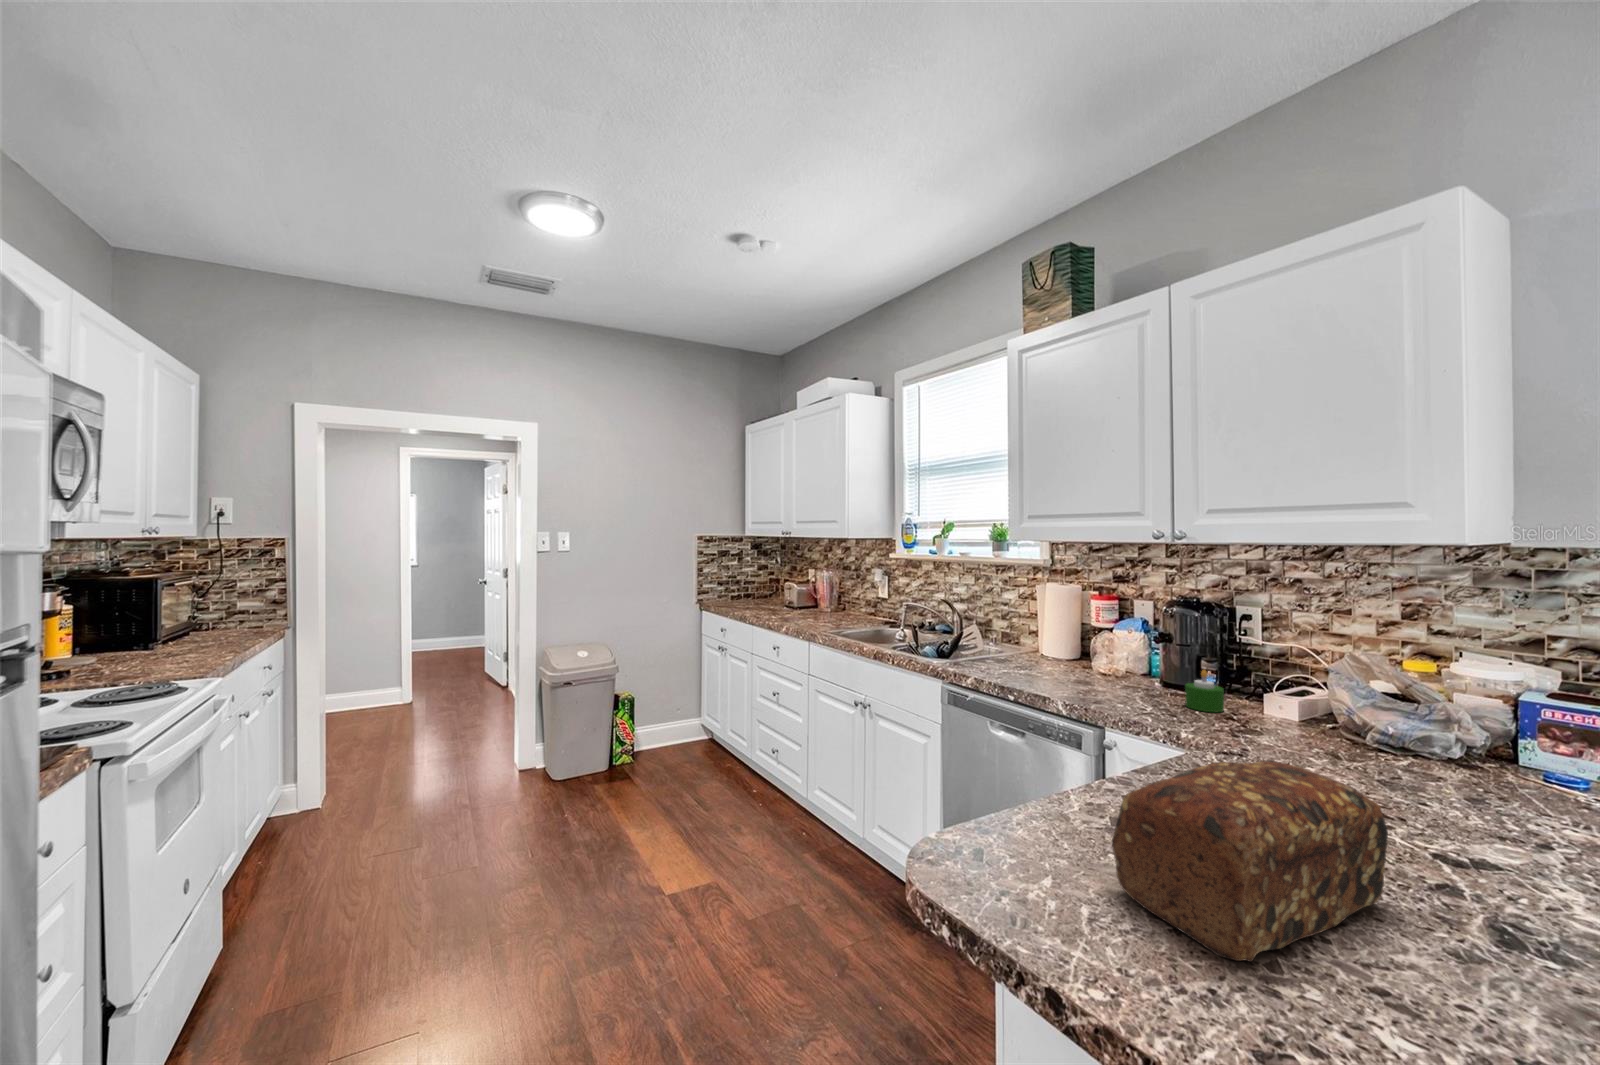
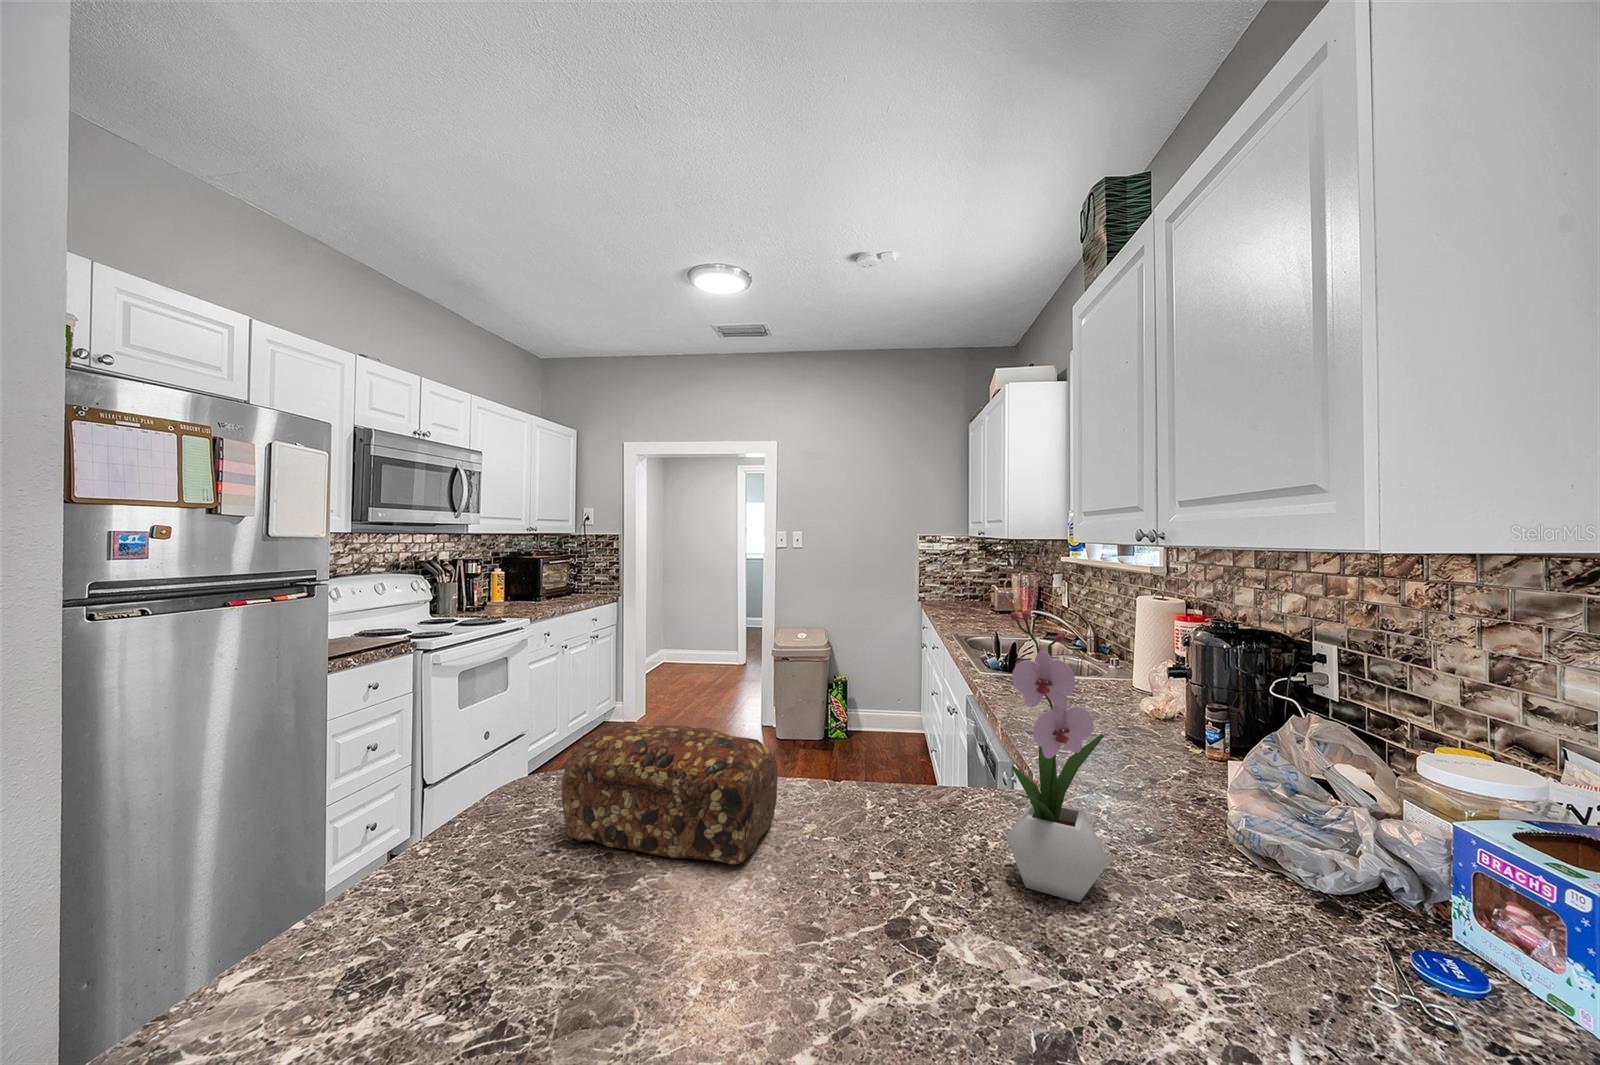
flower arrangement: none [1387,594,1507,825] -> present [1006,610,1109,903]
candle: present [1185,670,1224,712] -> none [1140,712,1188,769]

